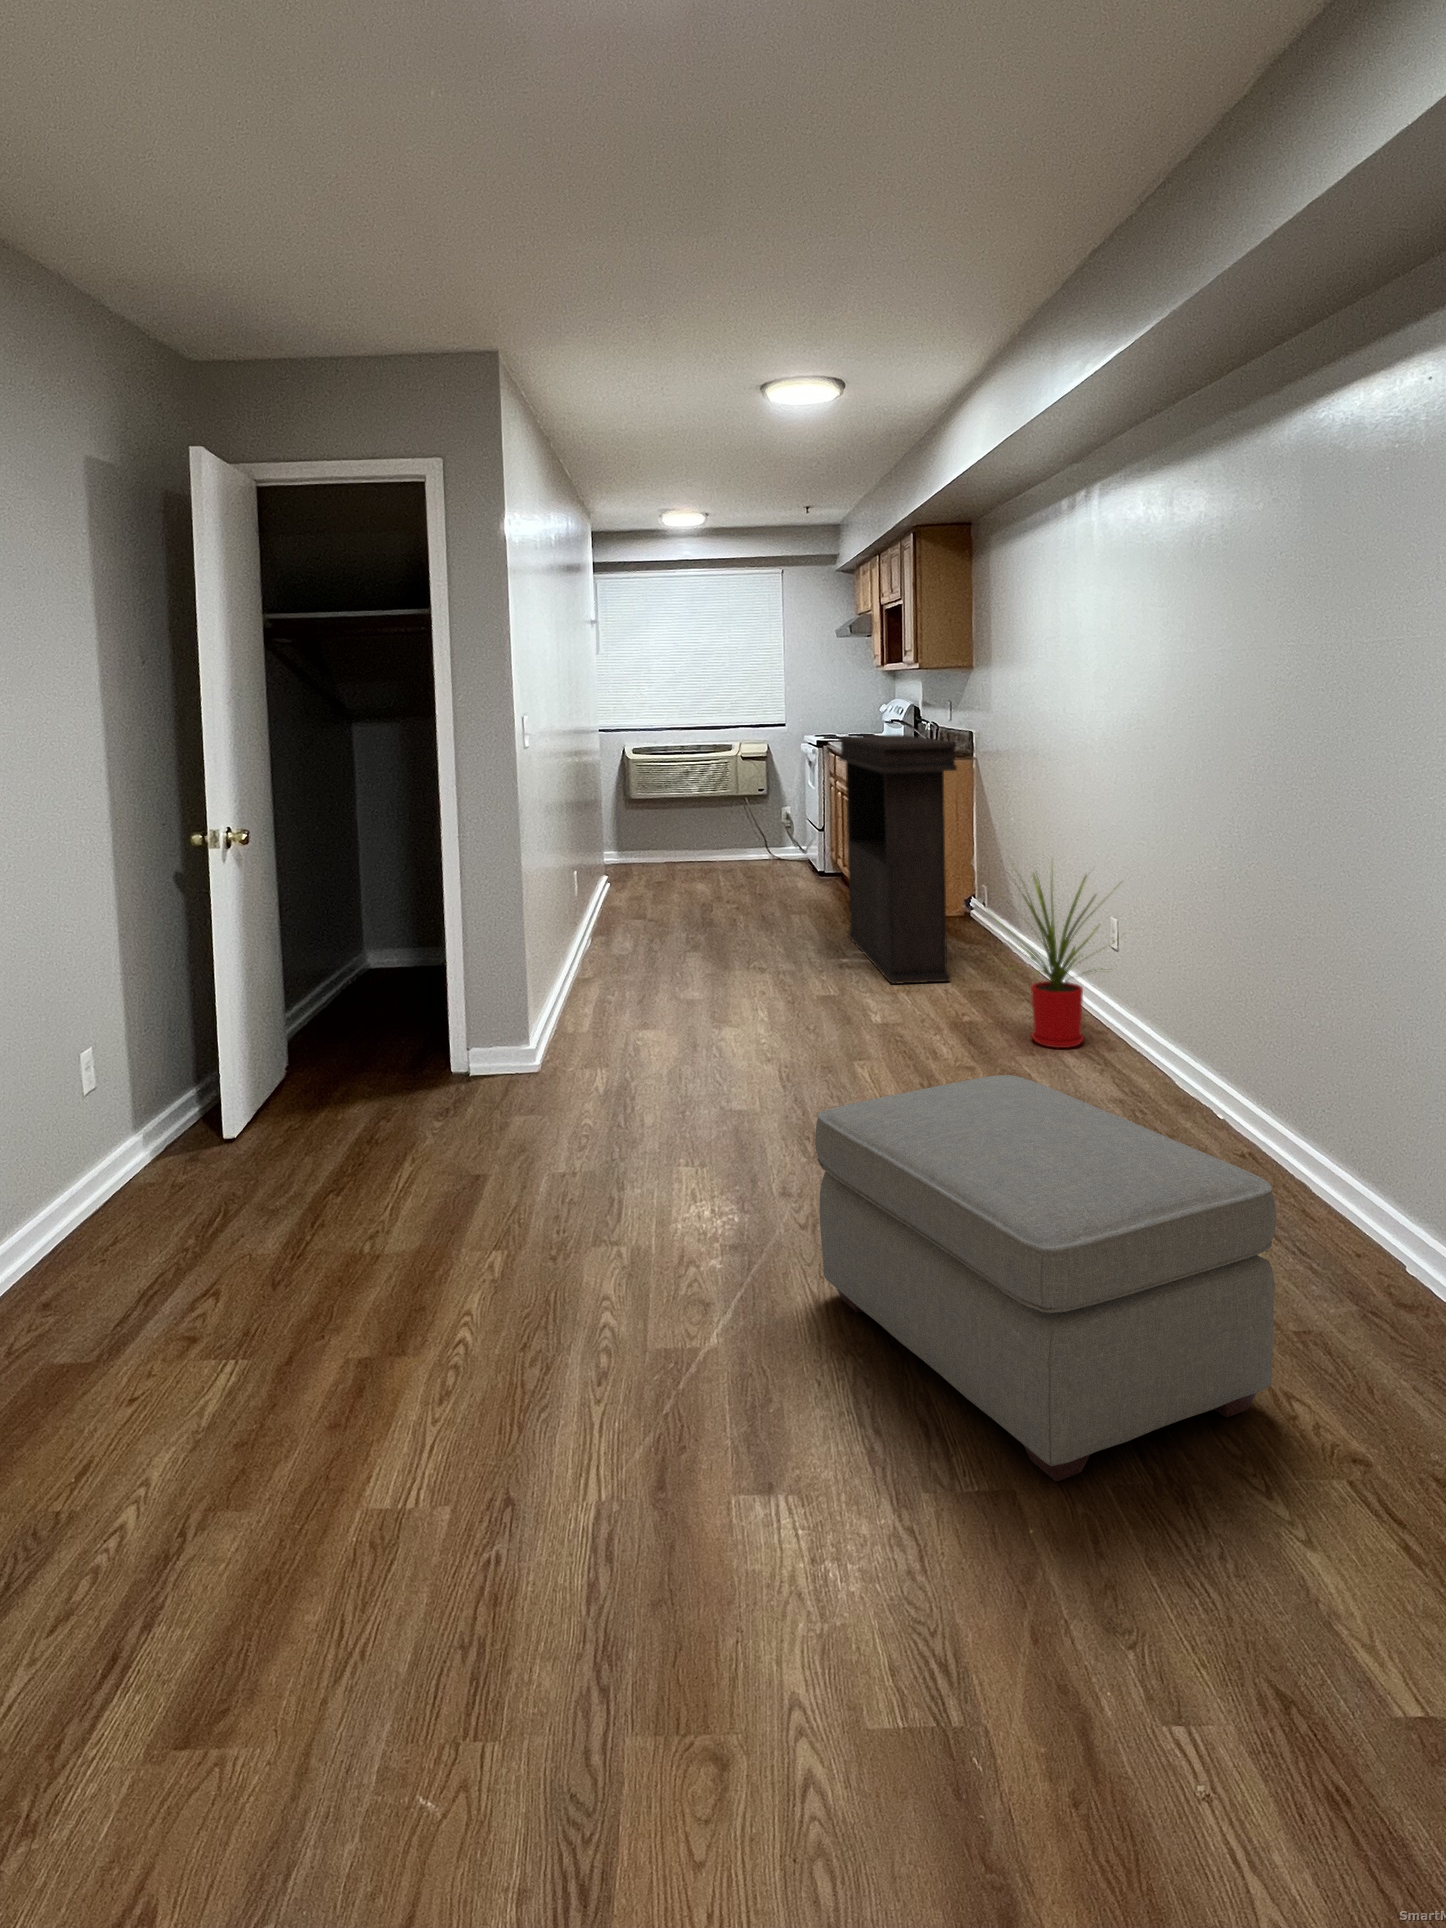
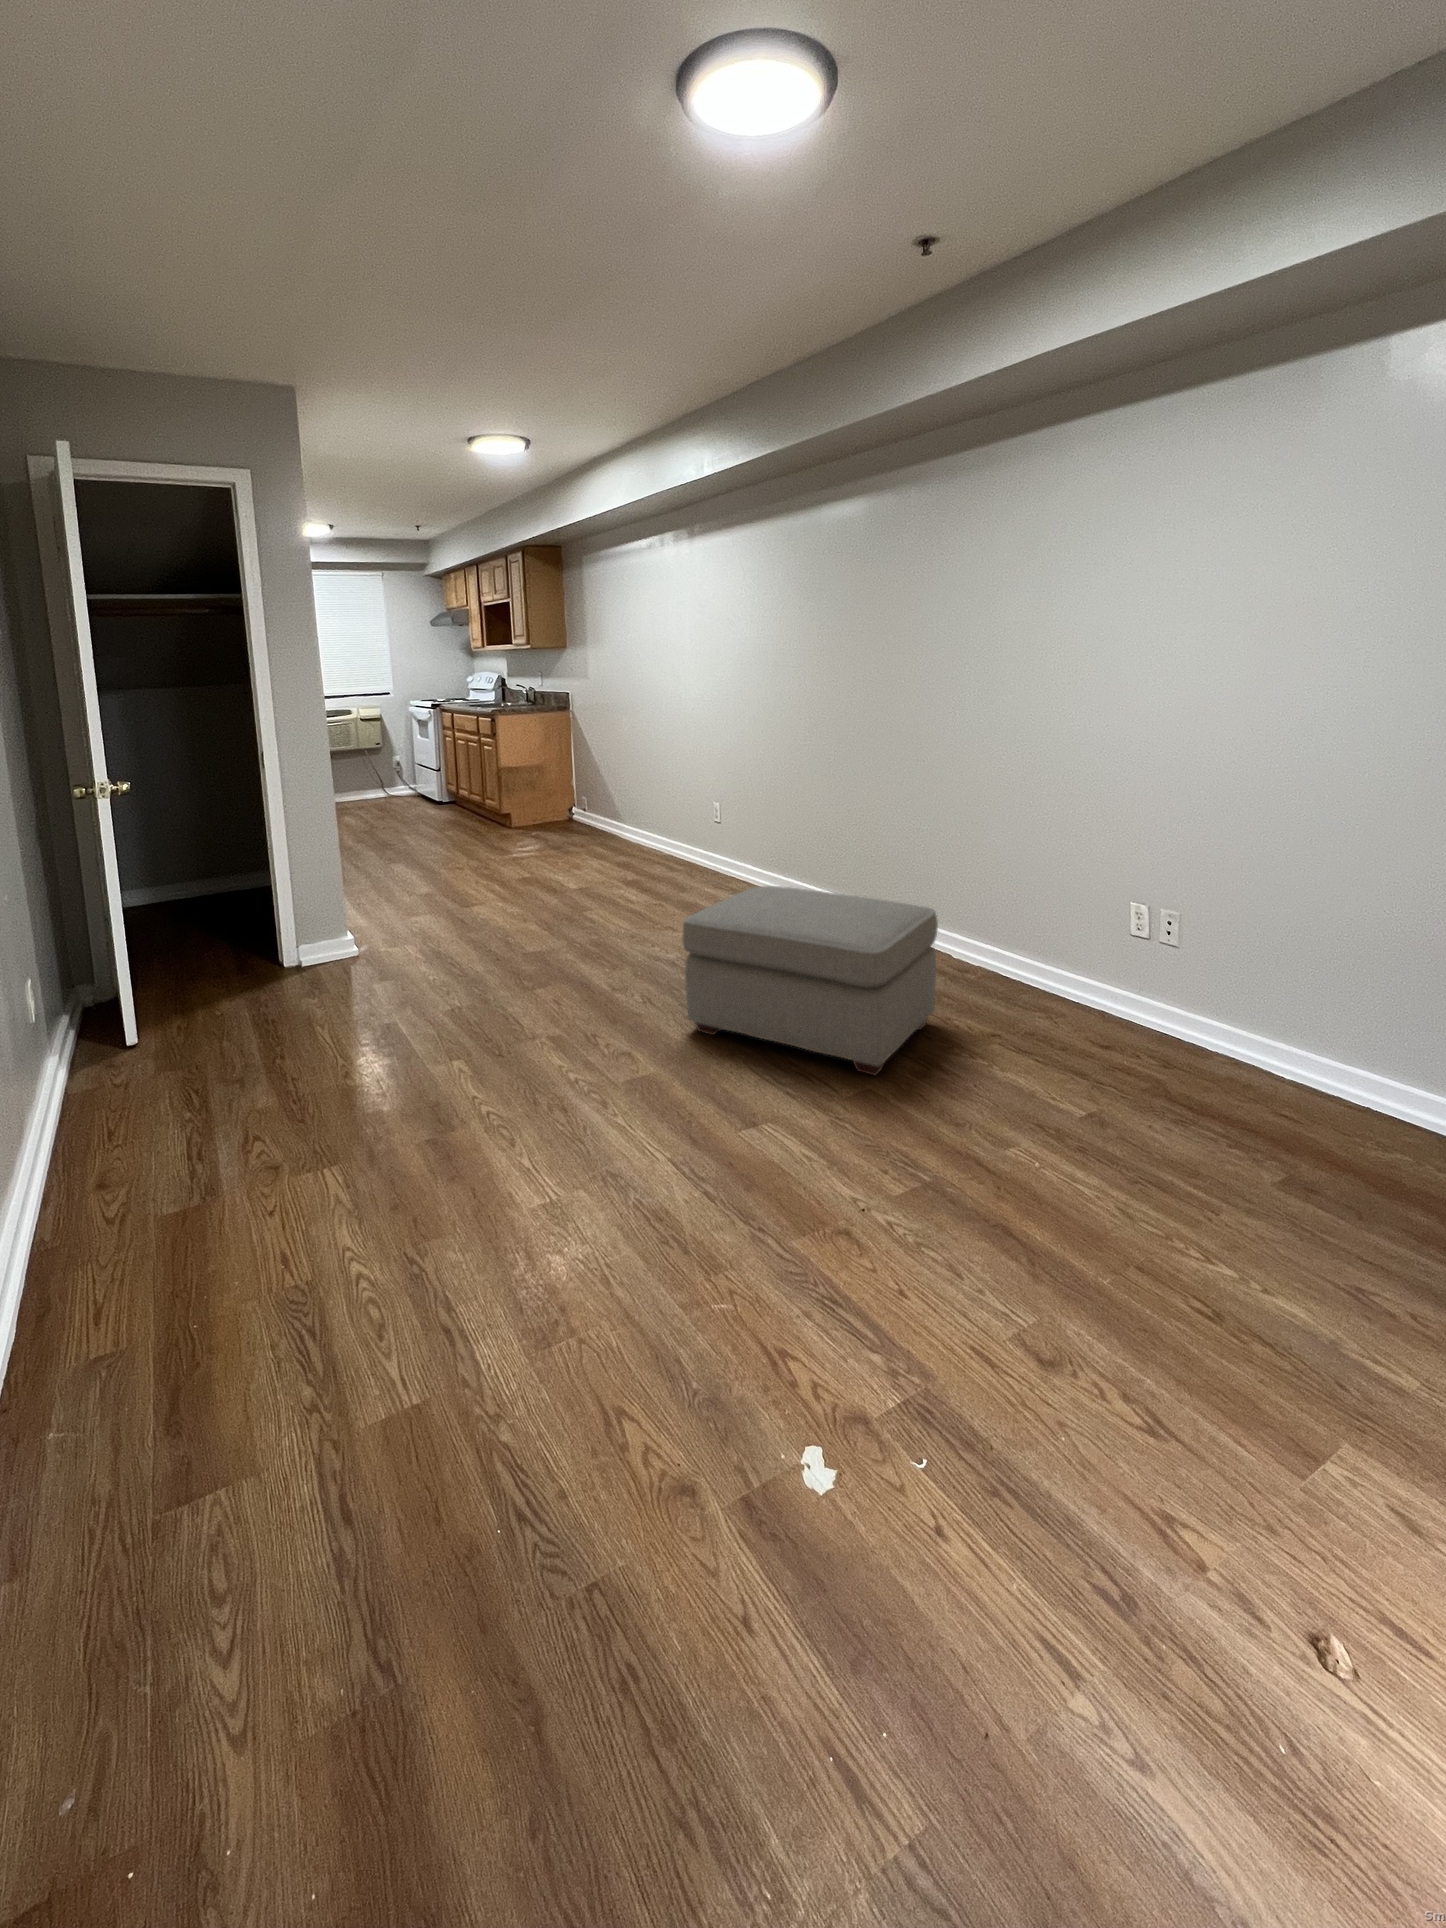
console table: present [838,734,957,984] -> none [484,696,595,865]
house plant: present [989,875,1121,1048] -> none [639,768,727,886]

